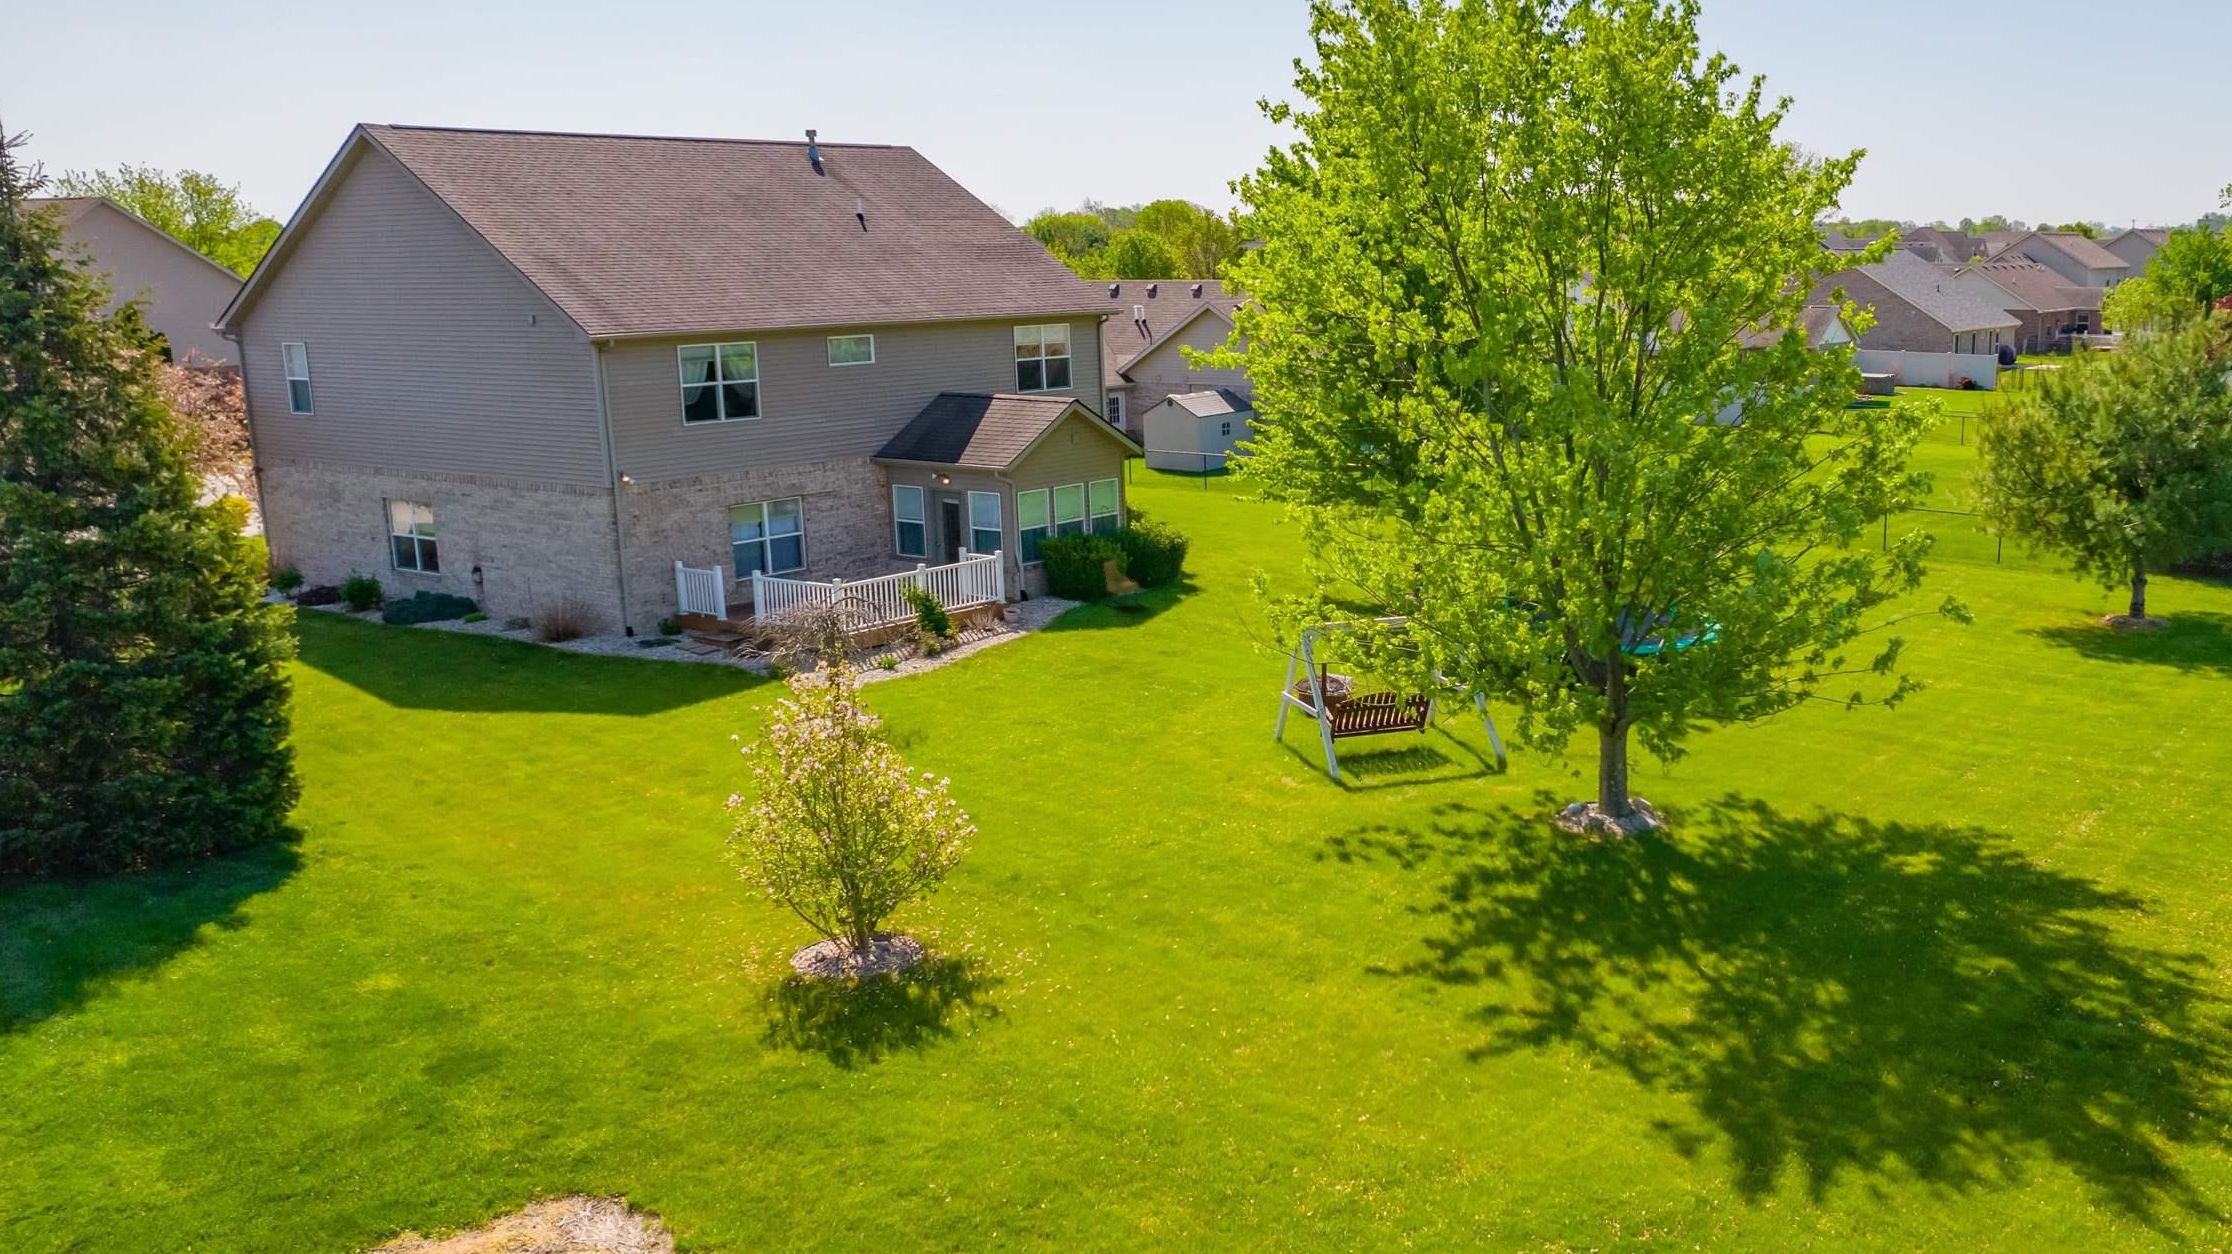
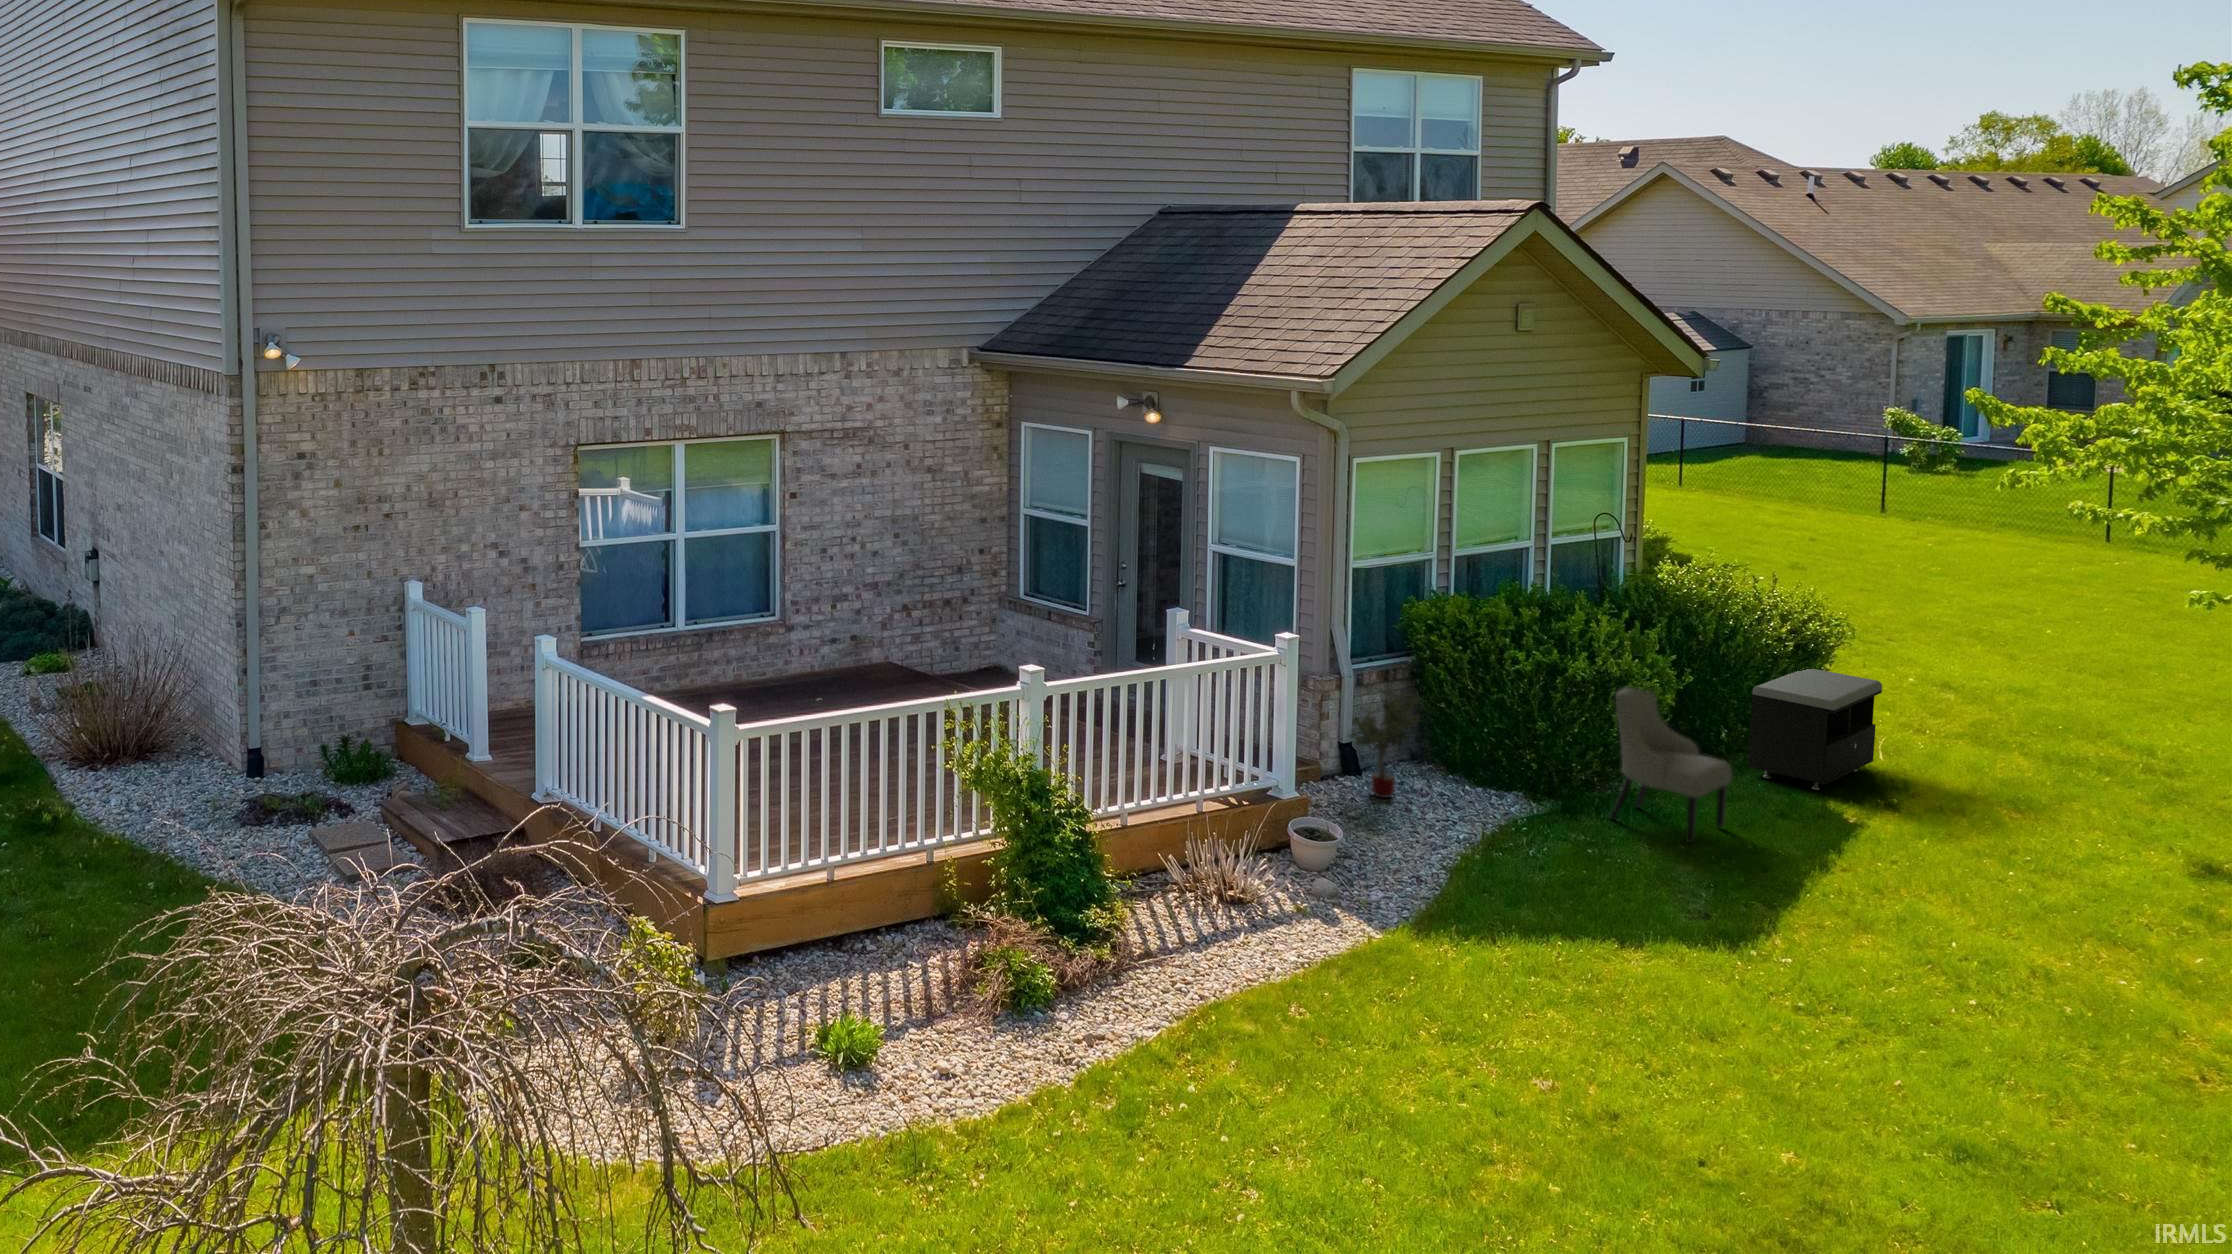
storage bench: none [1152,553,1192,592] -> present [1748,669,1882,790]
potted tree: none [1023,568,1046,607] -> present [1349,684,1419,798]

